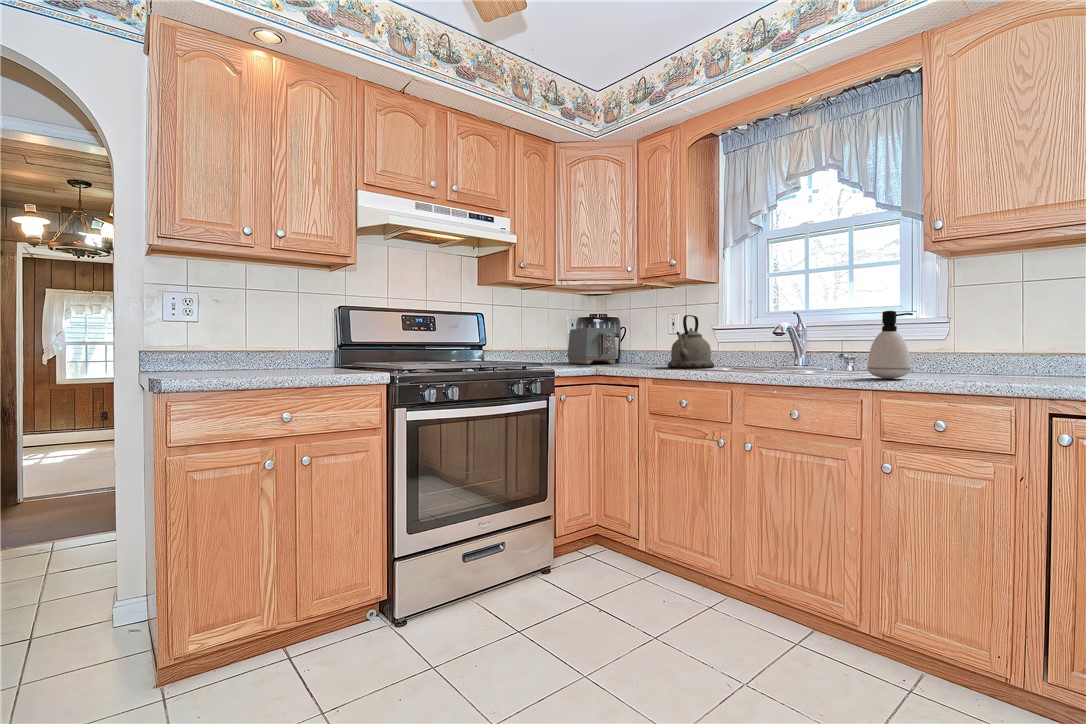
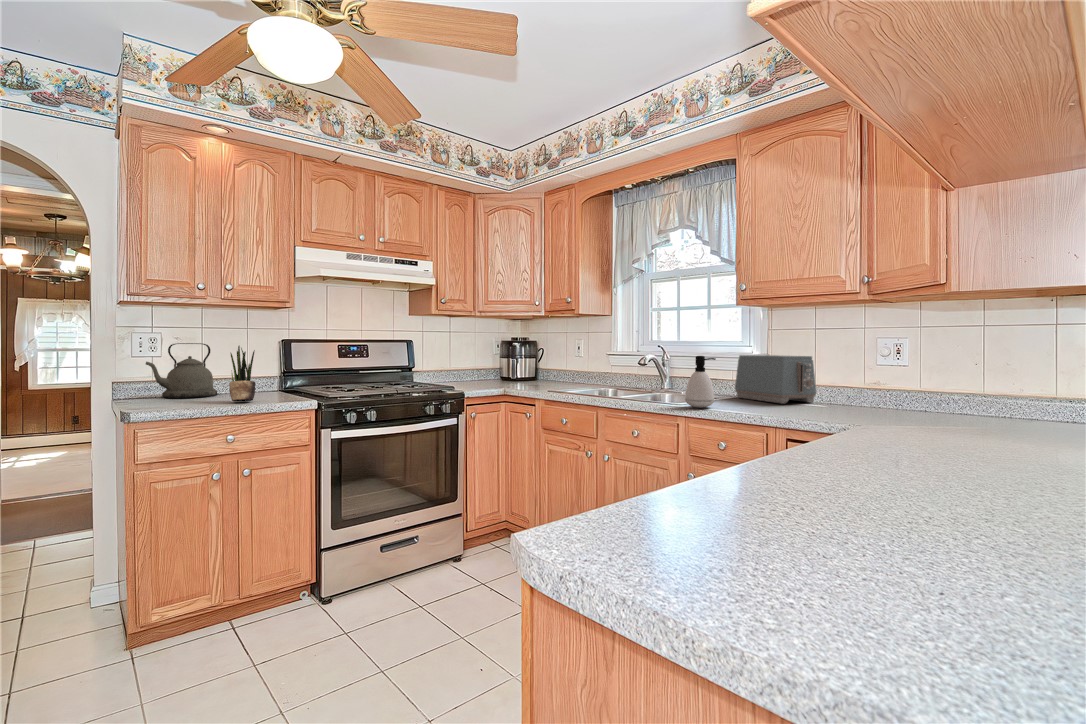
potted plant: none [284,302,315,373] -> present [229,346,256,401]
kettle: present [668,315,715,368] -> present [146,343,217,398]
toaster: present [567,328,617,364] -> present [735,355,816,404]

